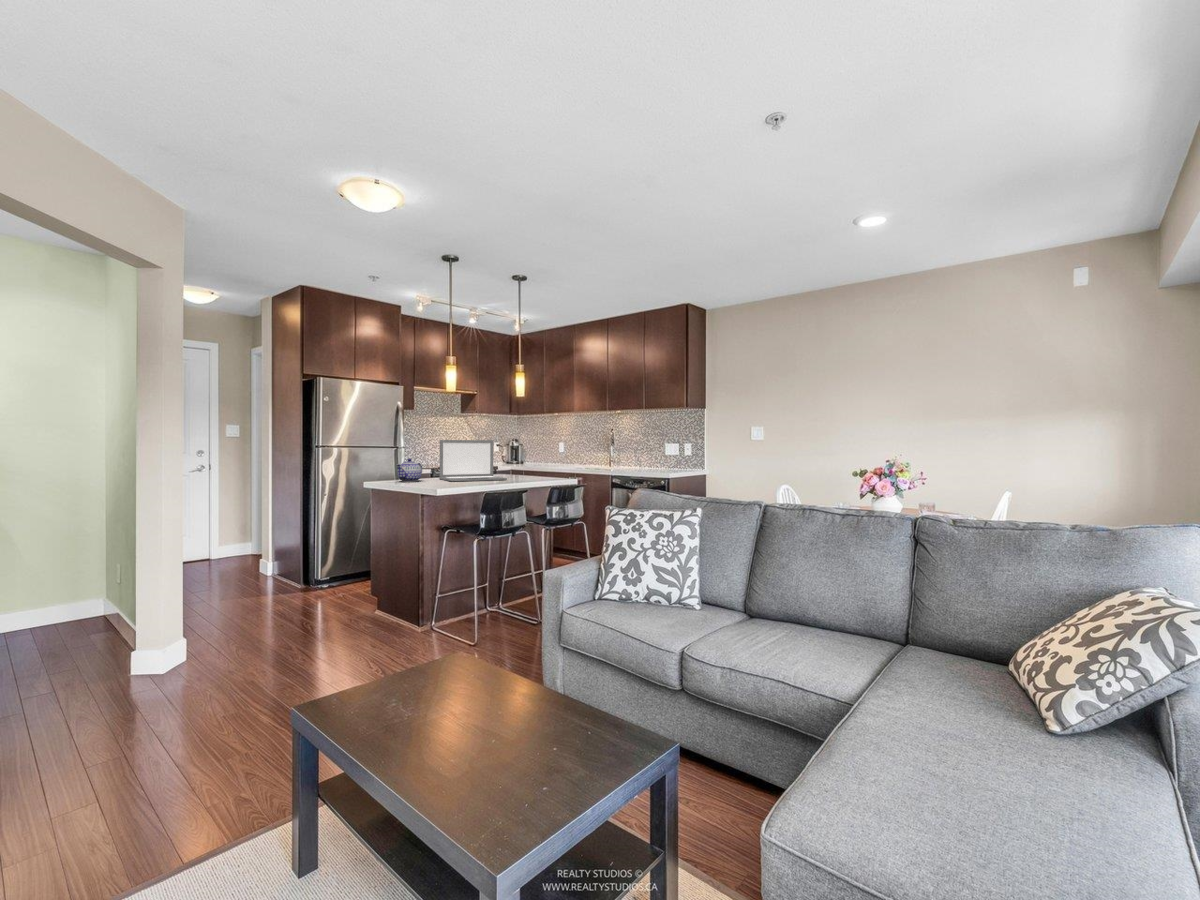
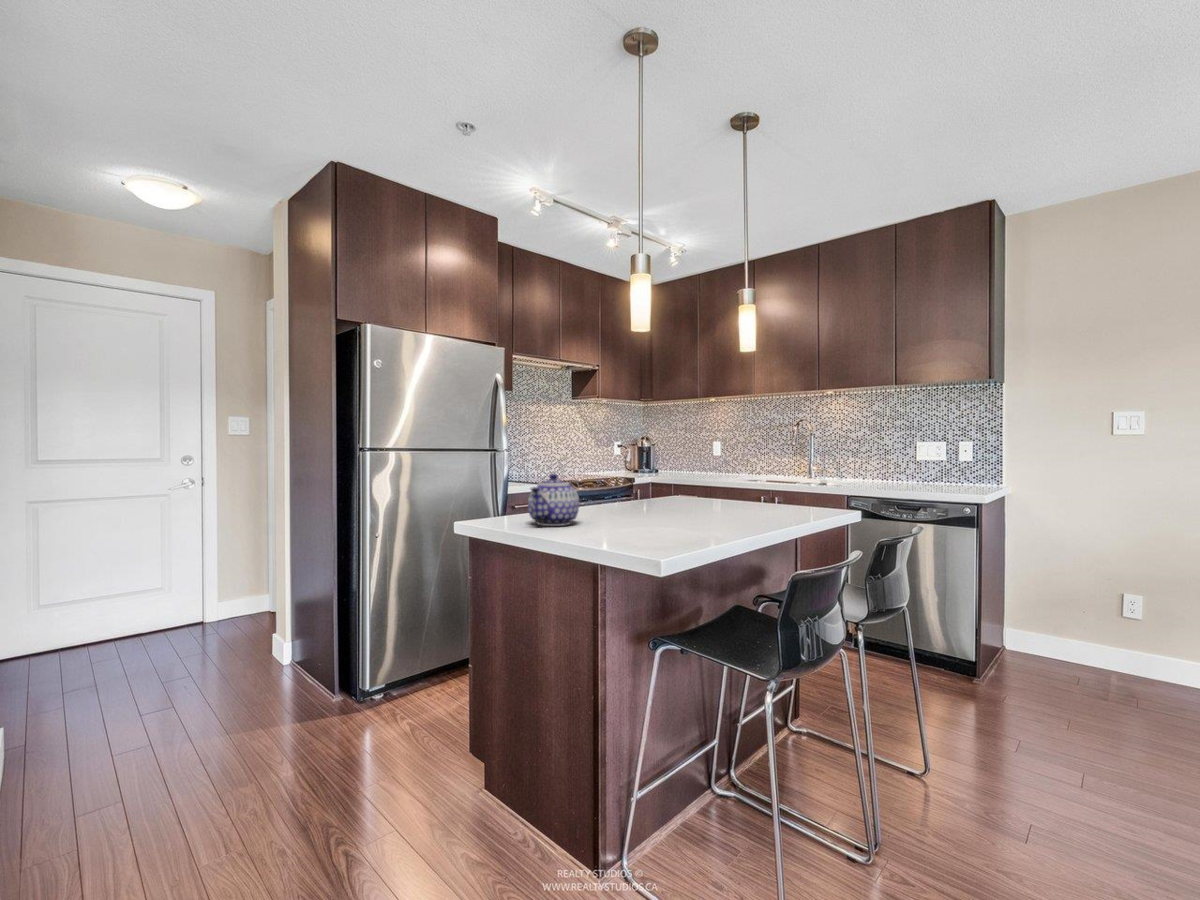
laptop: present [440,440,507,481] -> none [604,433,751,525]

